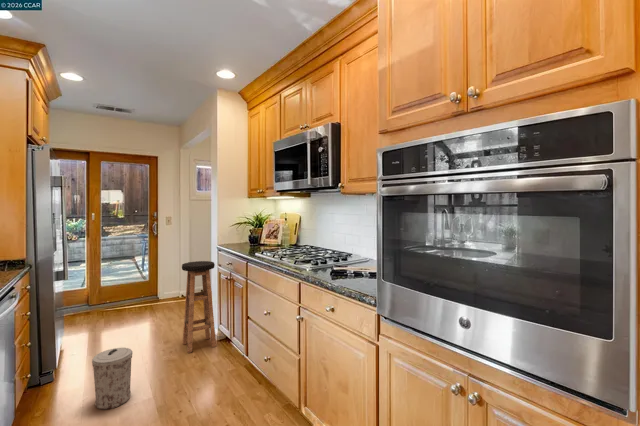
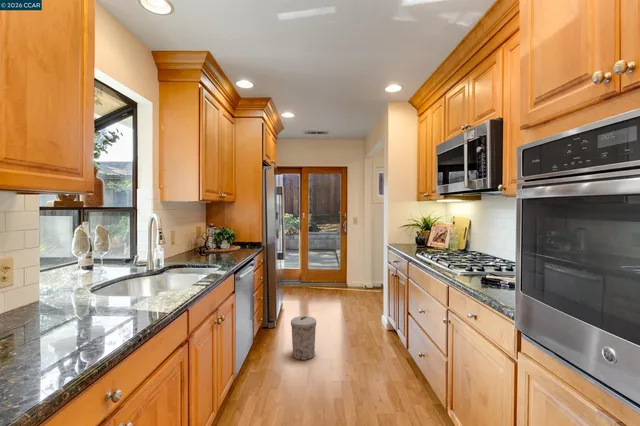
bar stool: present [182,261,216,353] -> none [358,257,385,335]

